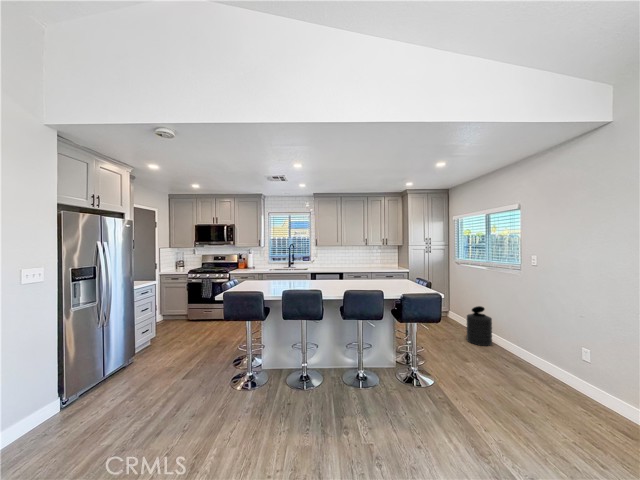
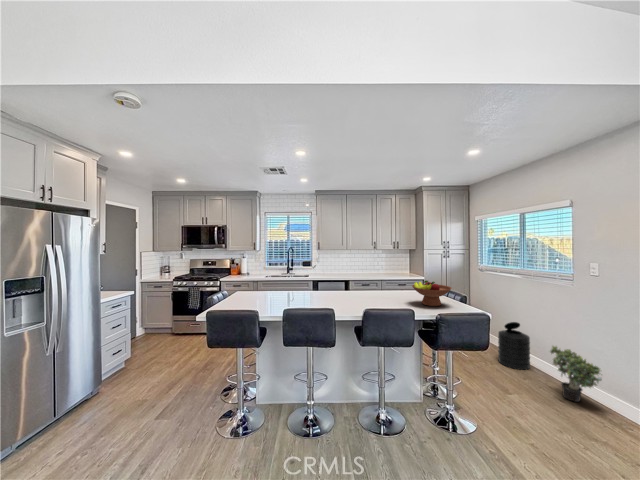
fruit bowl: none [387,270,418,290] -> present [412,280,452,306]
potted plant: none [501,323,541,368] -> present [550,346,602,402]

